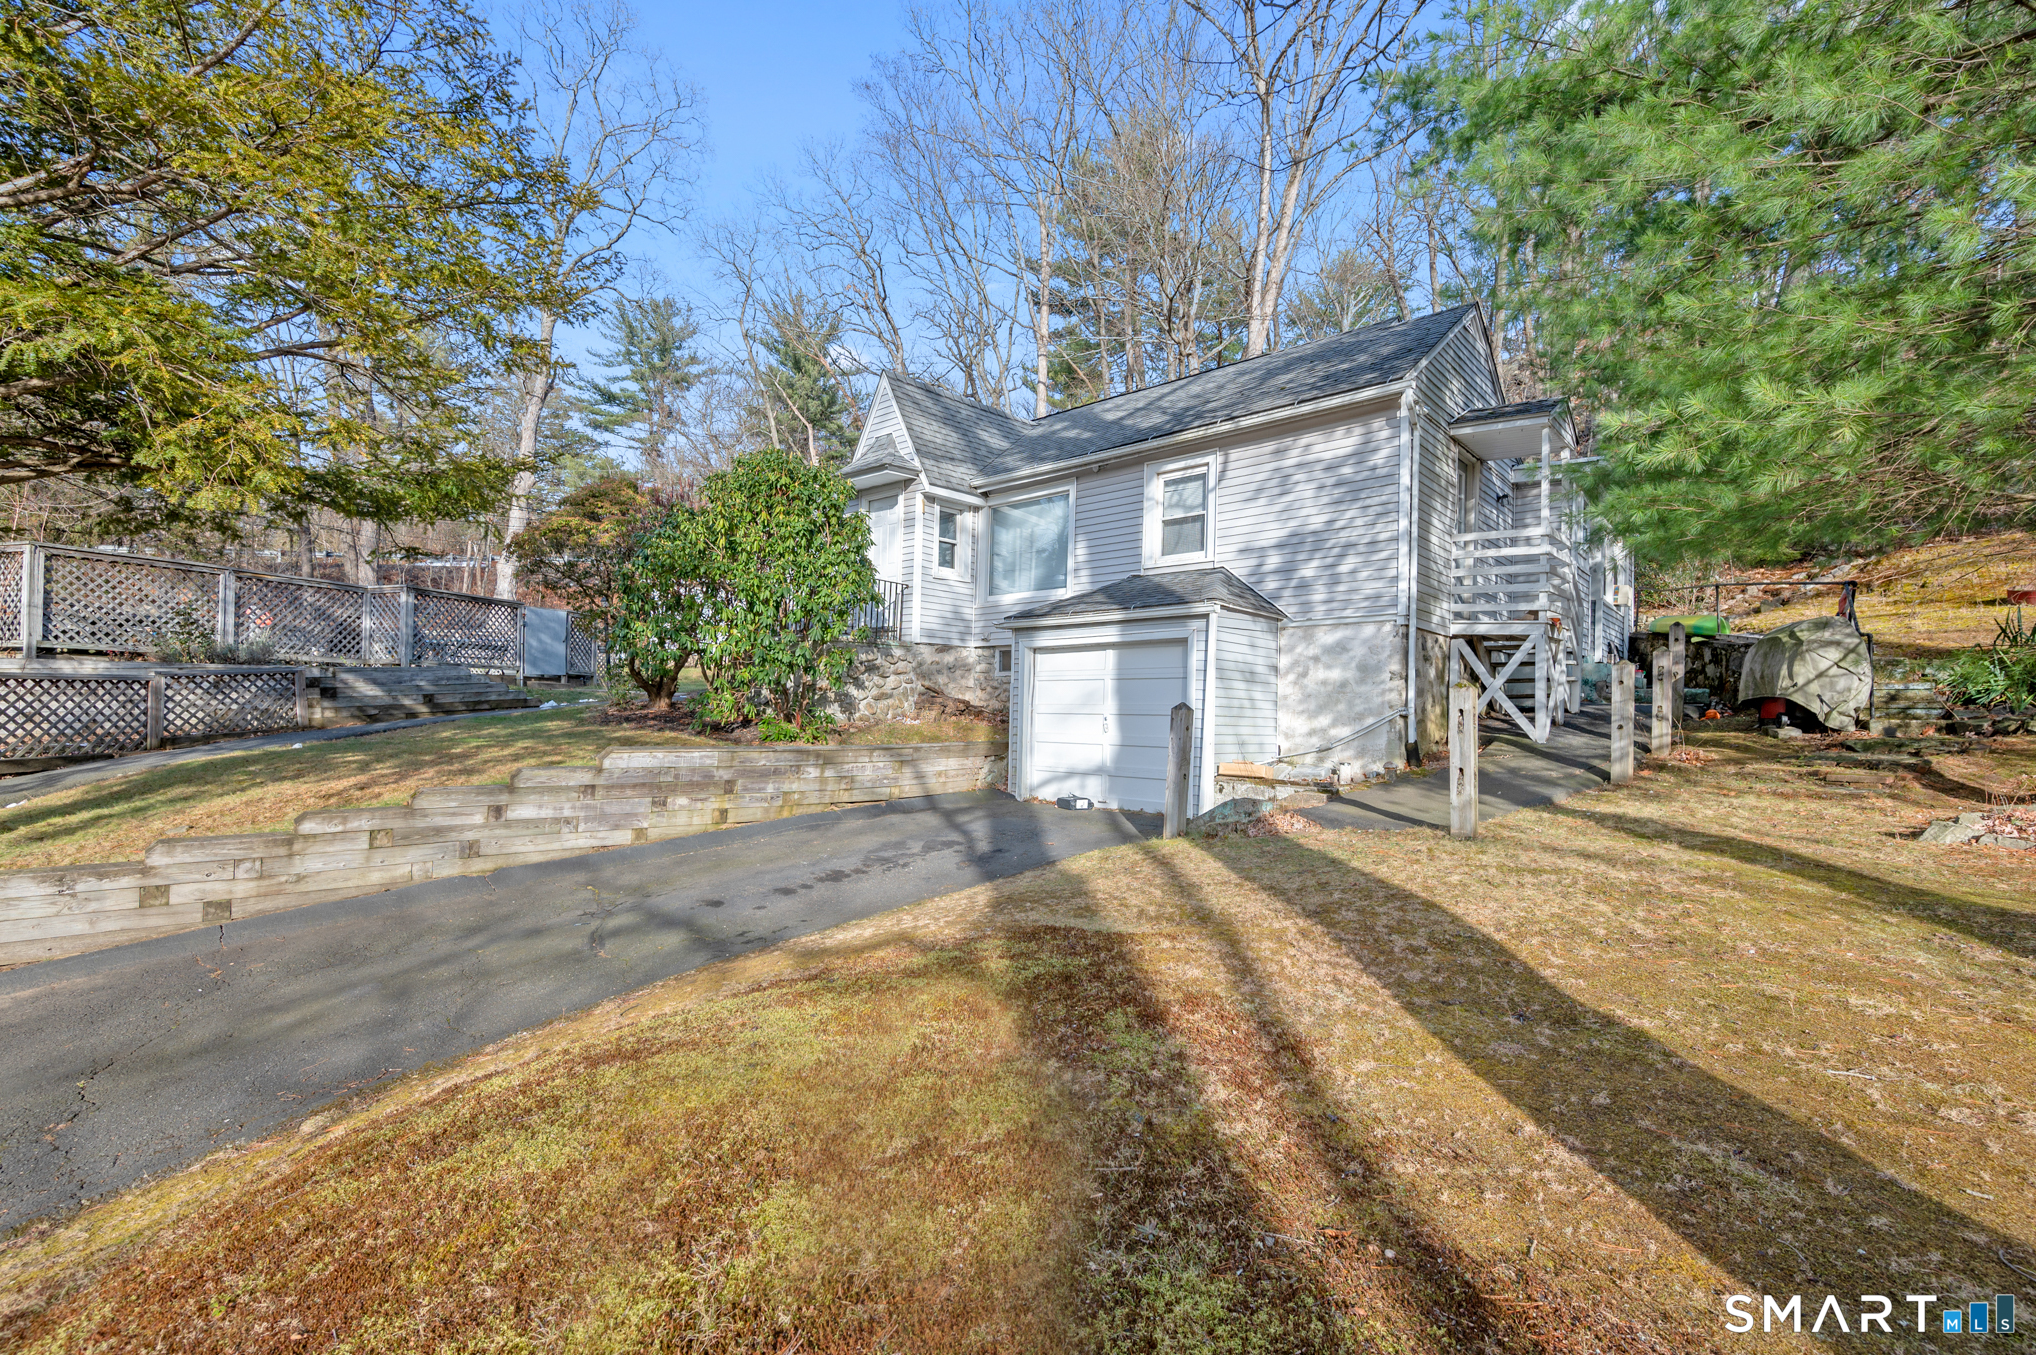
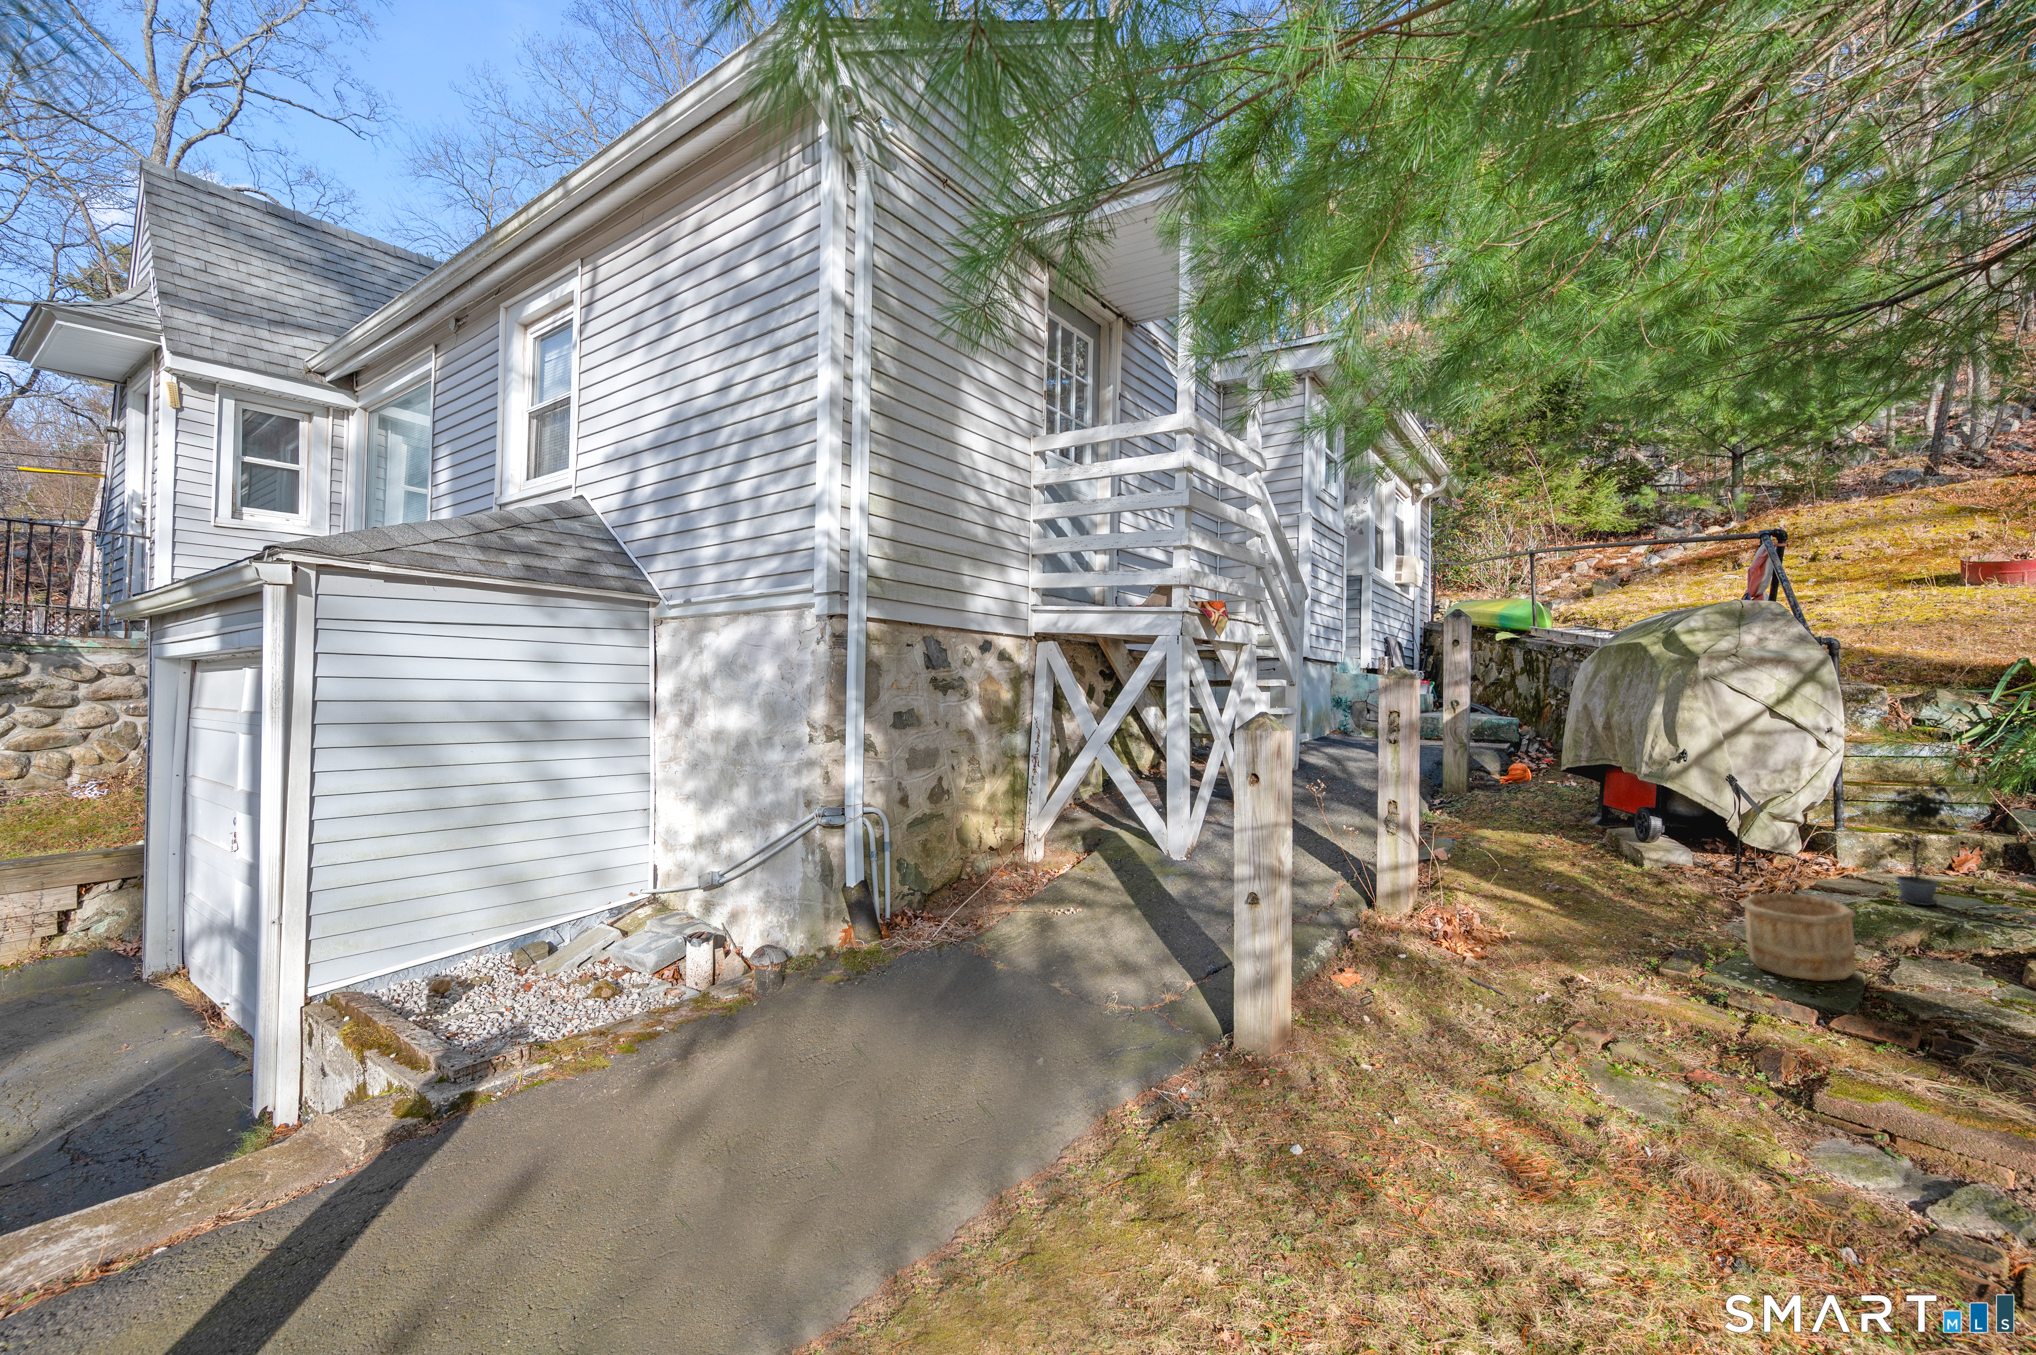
wooden bucket: none [1808,725,1850,751] -> present [1741,893,1855,981]

